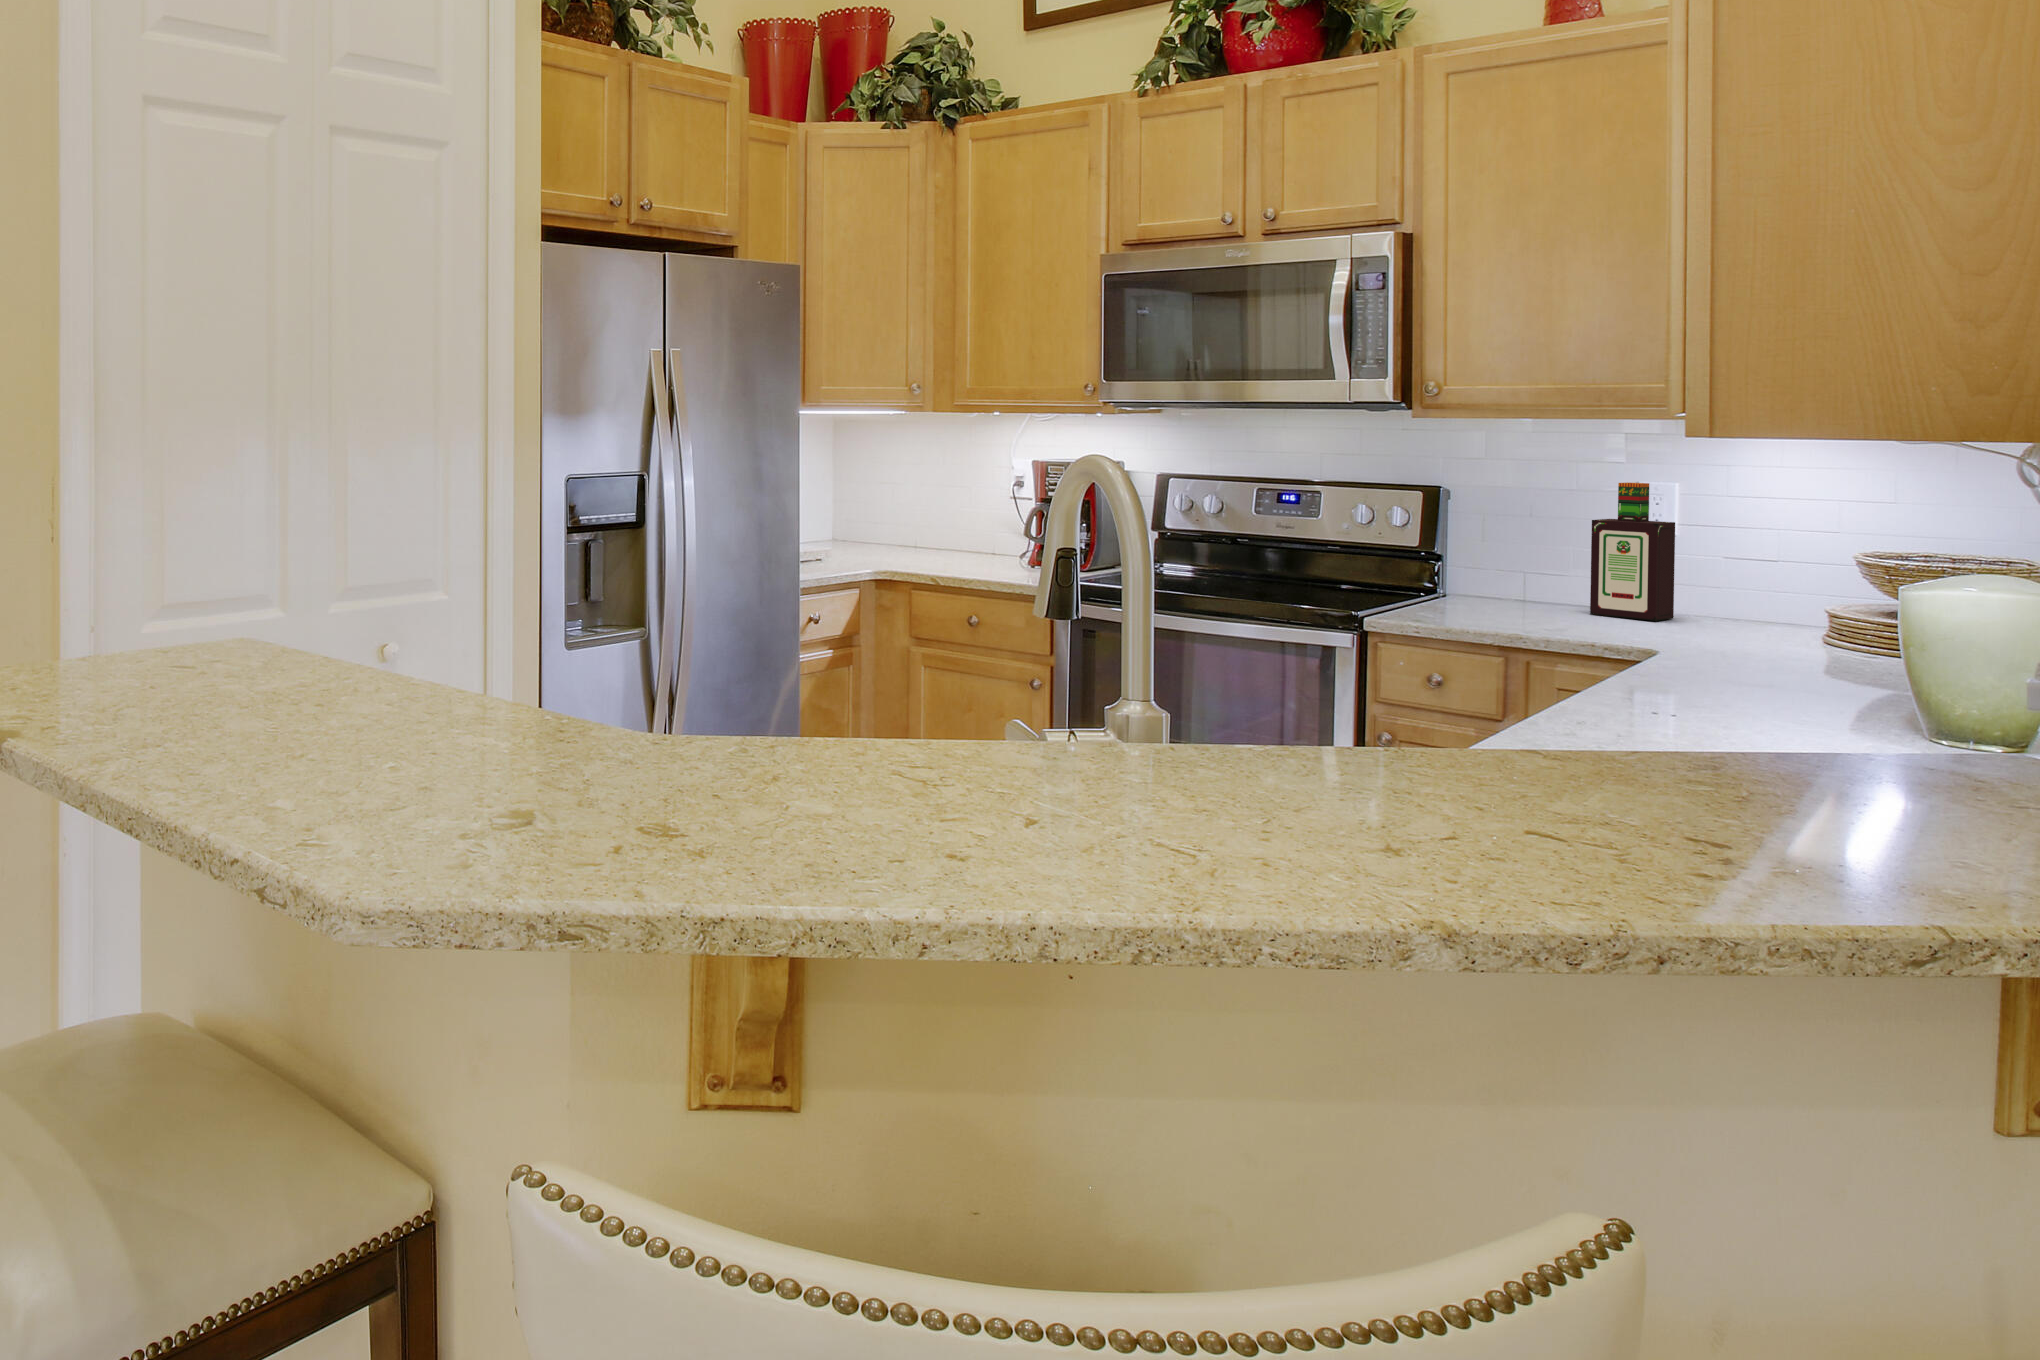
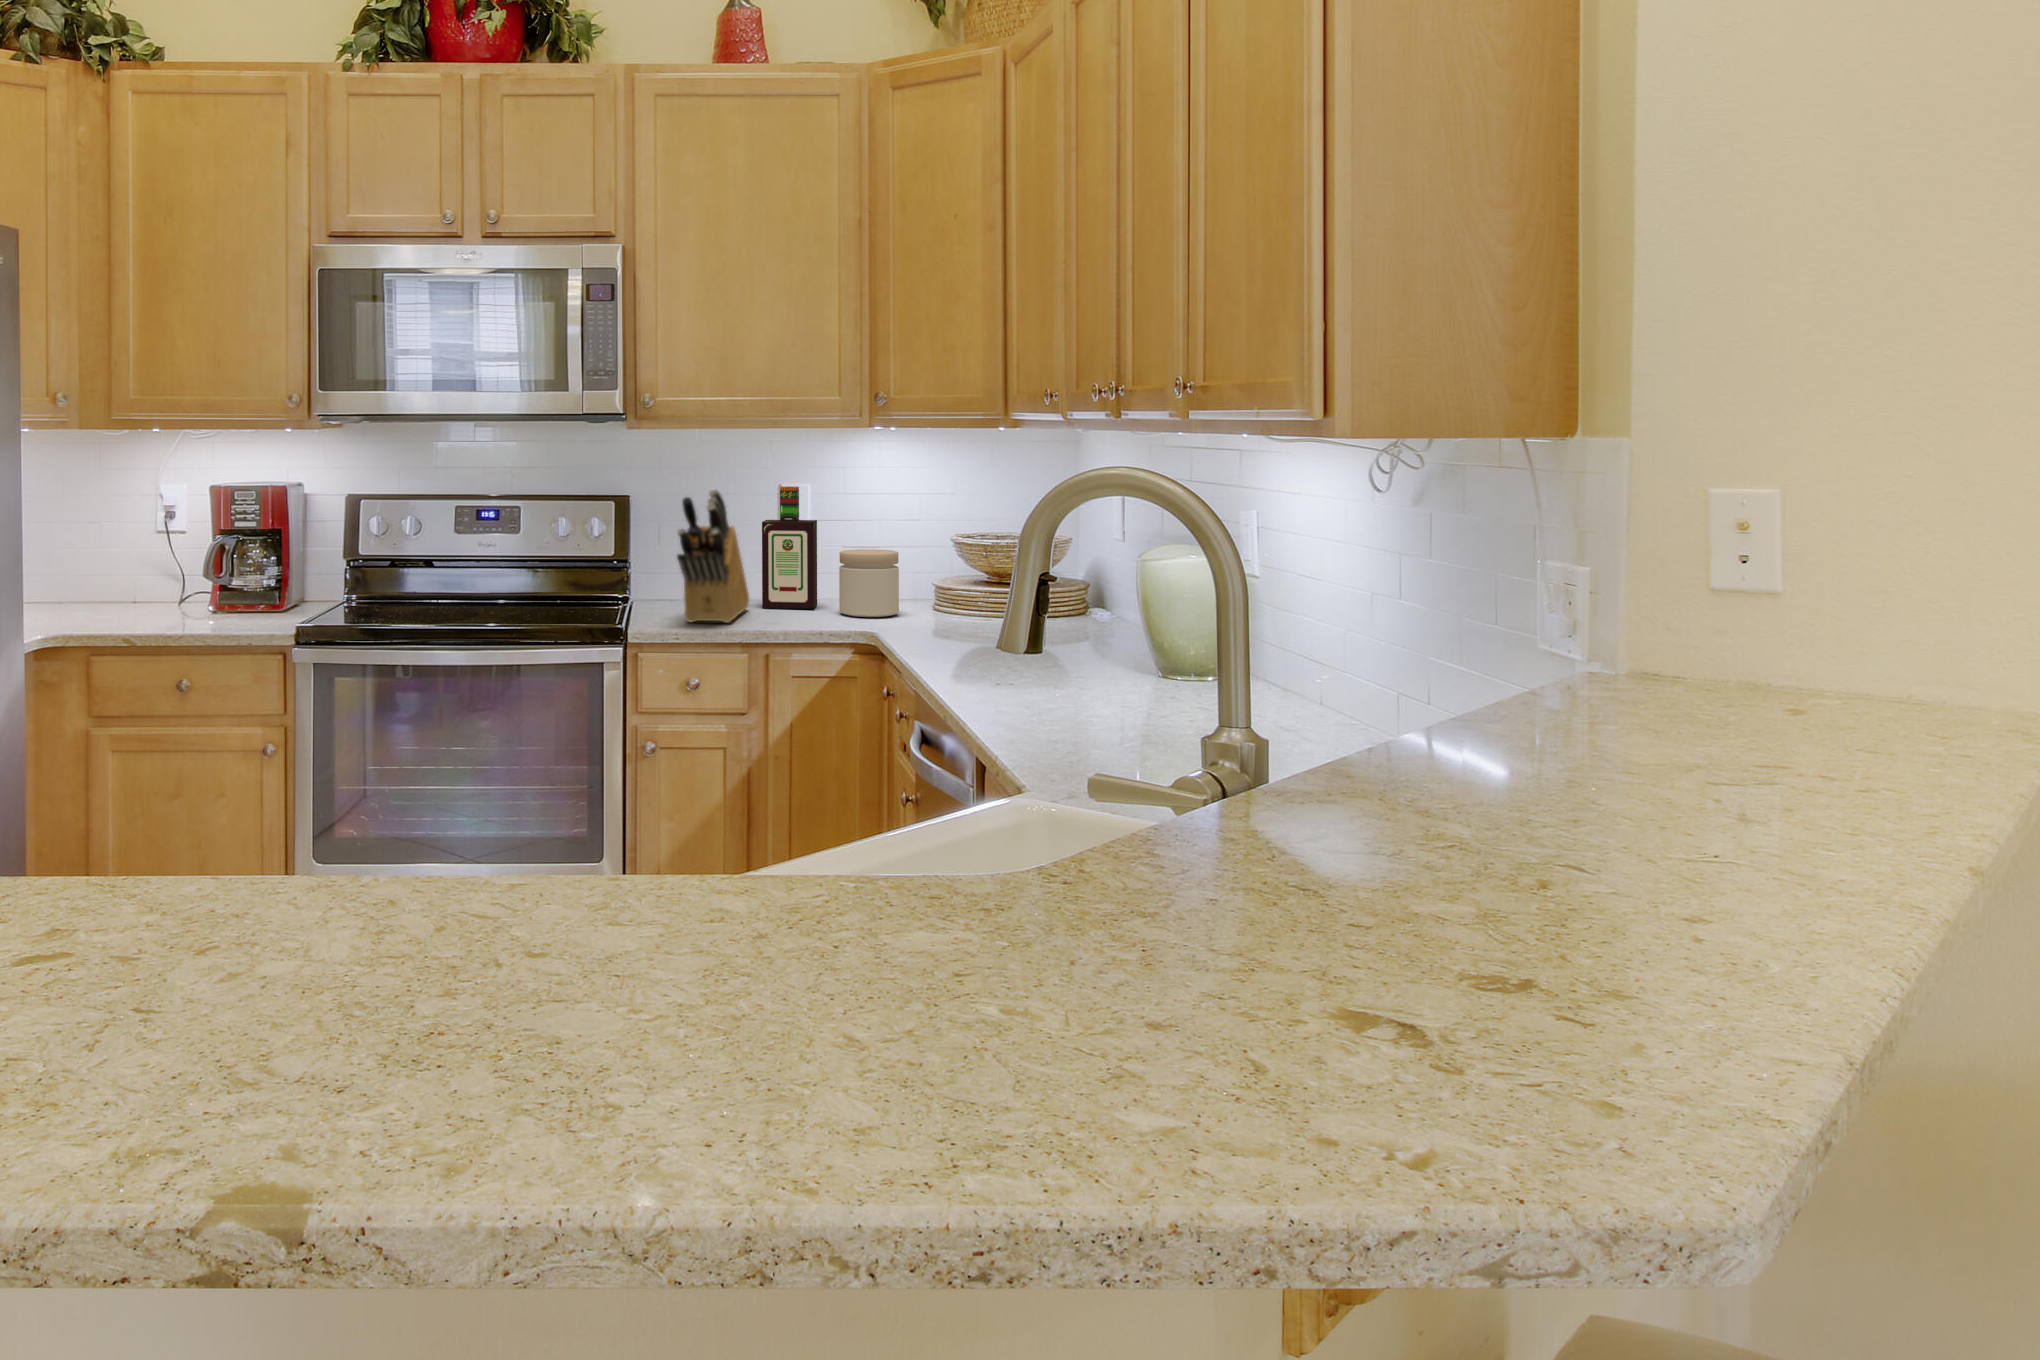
knife block: none [1438,479,1569,619] -> present [677,489,749,623]
jar: none [1678,557,1765,636] -> present [839,549,899,617]

